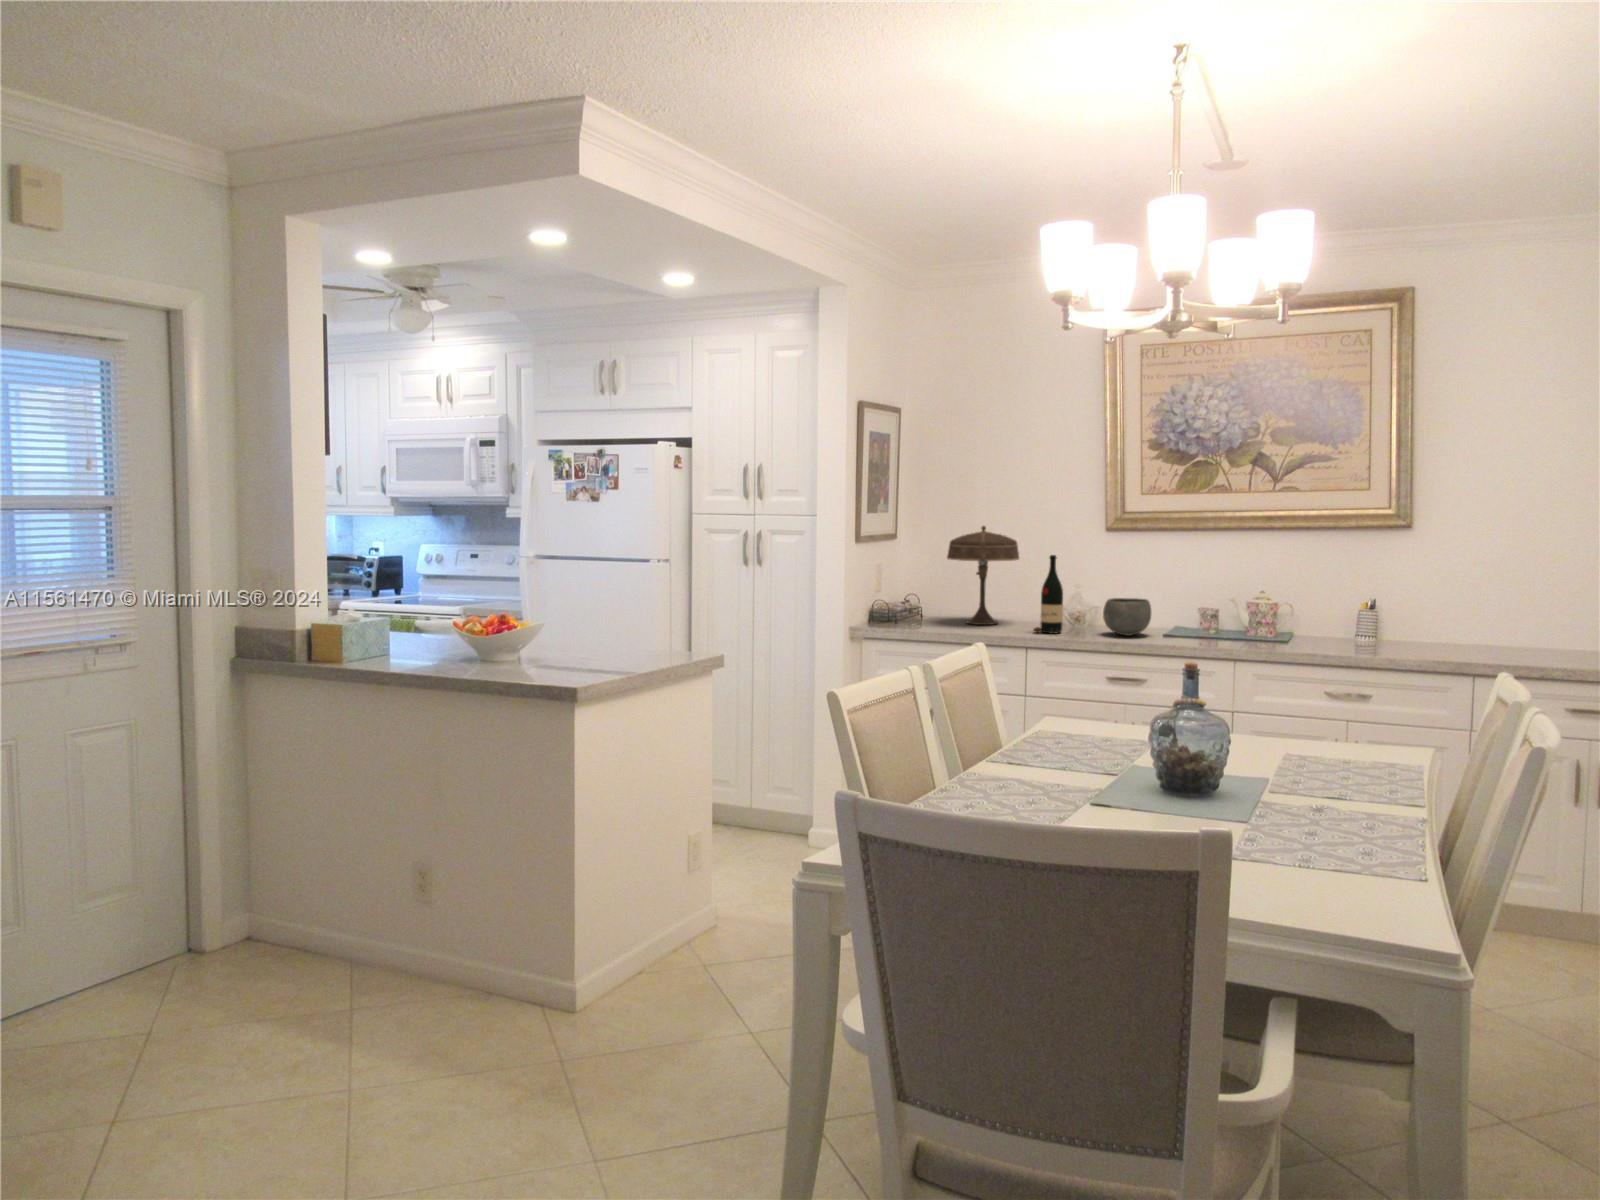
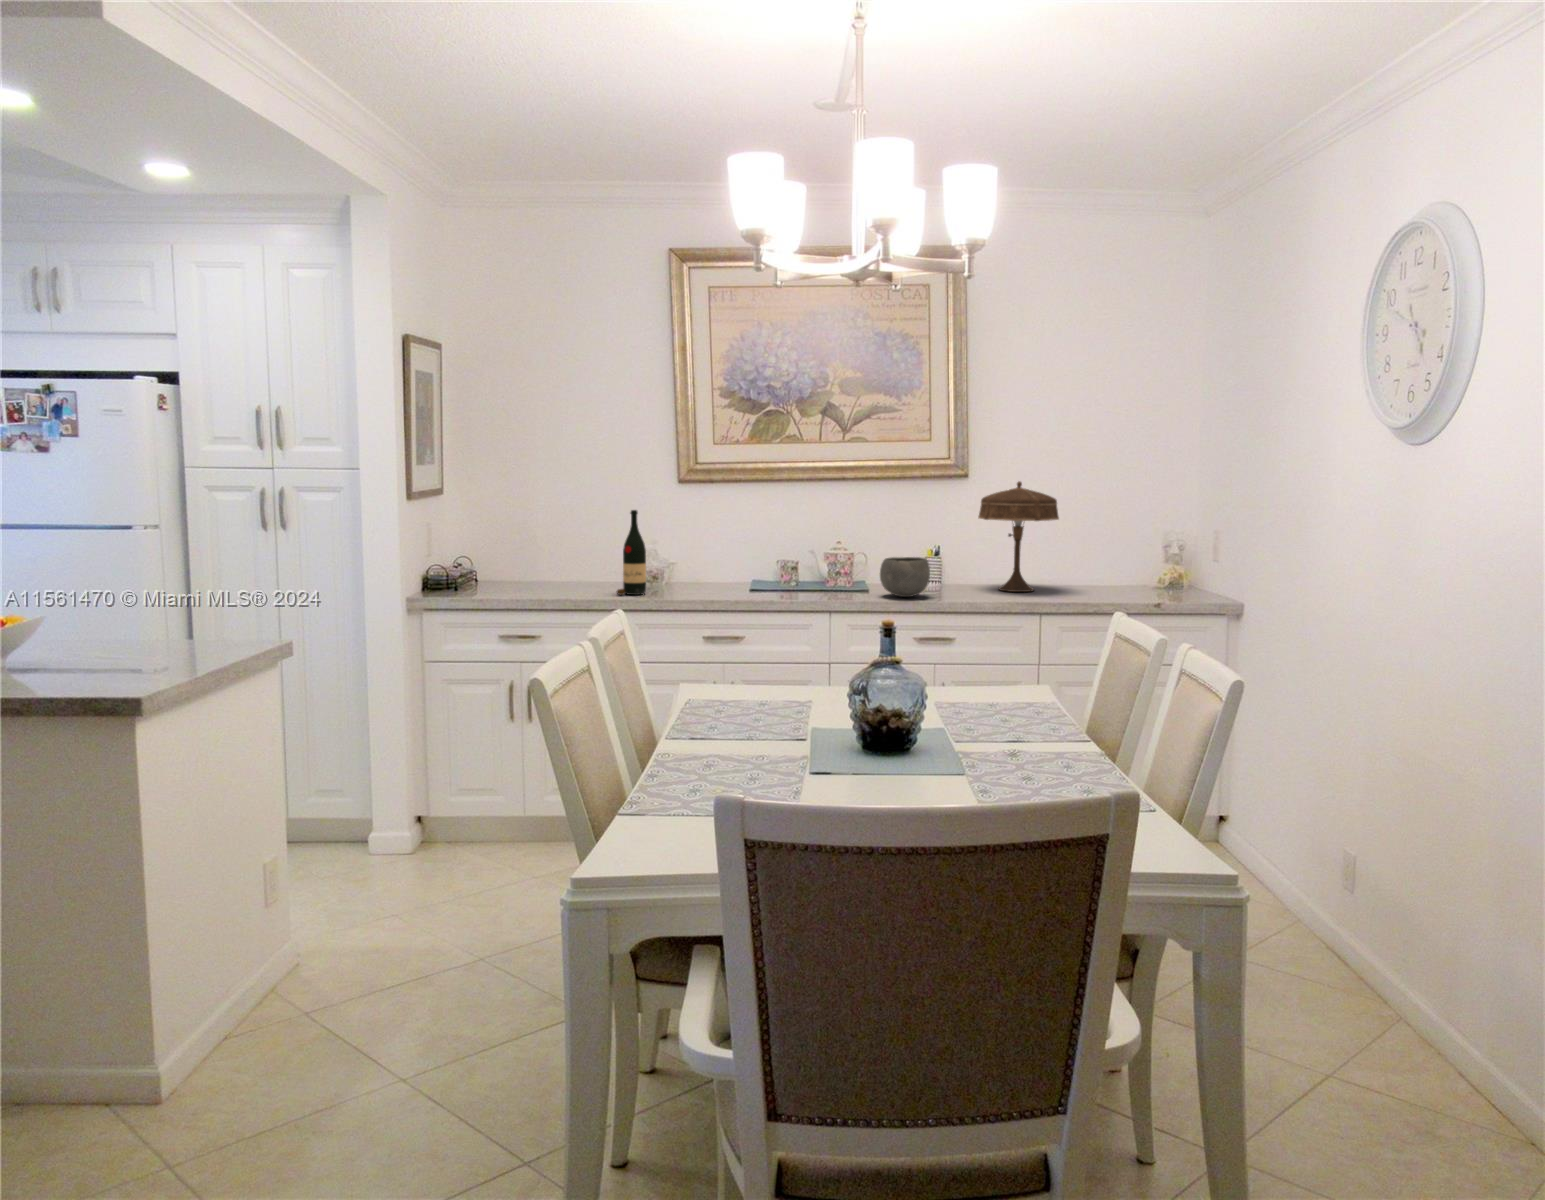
table lamp: present [947,526,1019,625] -> present [978,481,1059,592]
ceramic bowl: present [1103,598,1151,636] -> present [880,557,930,597]

